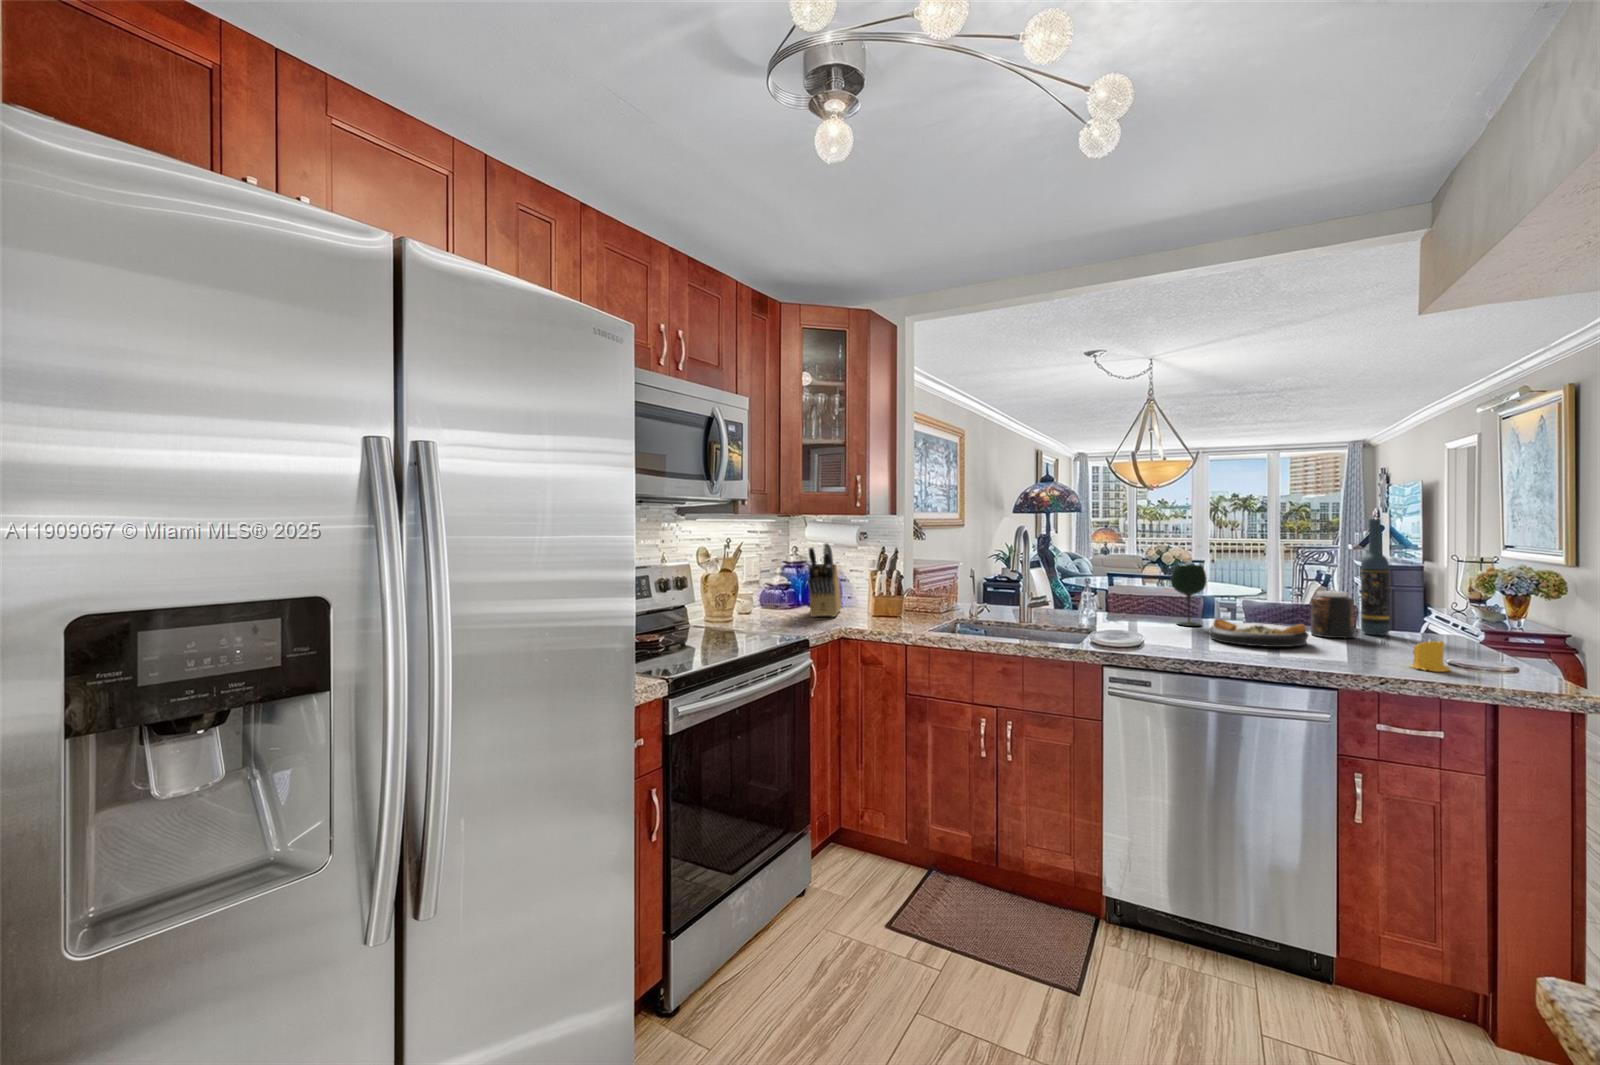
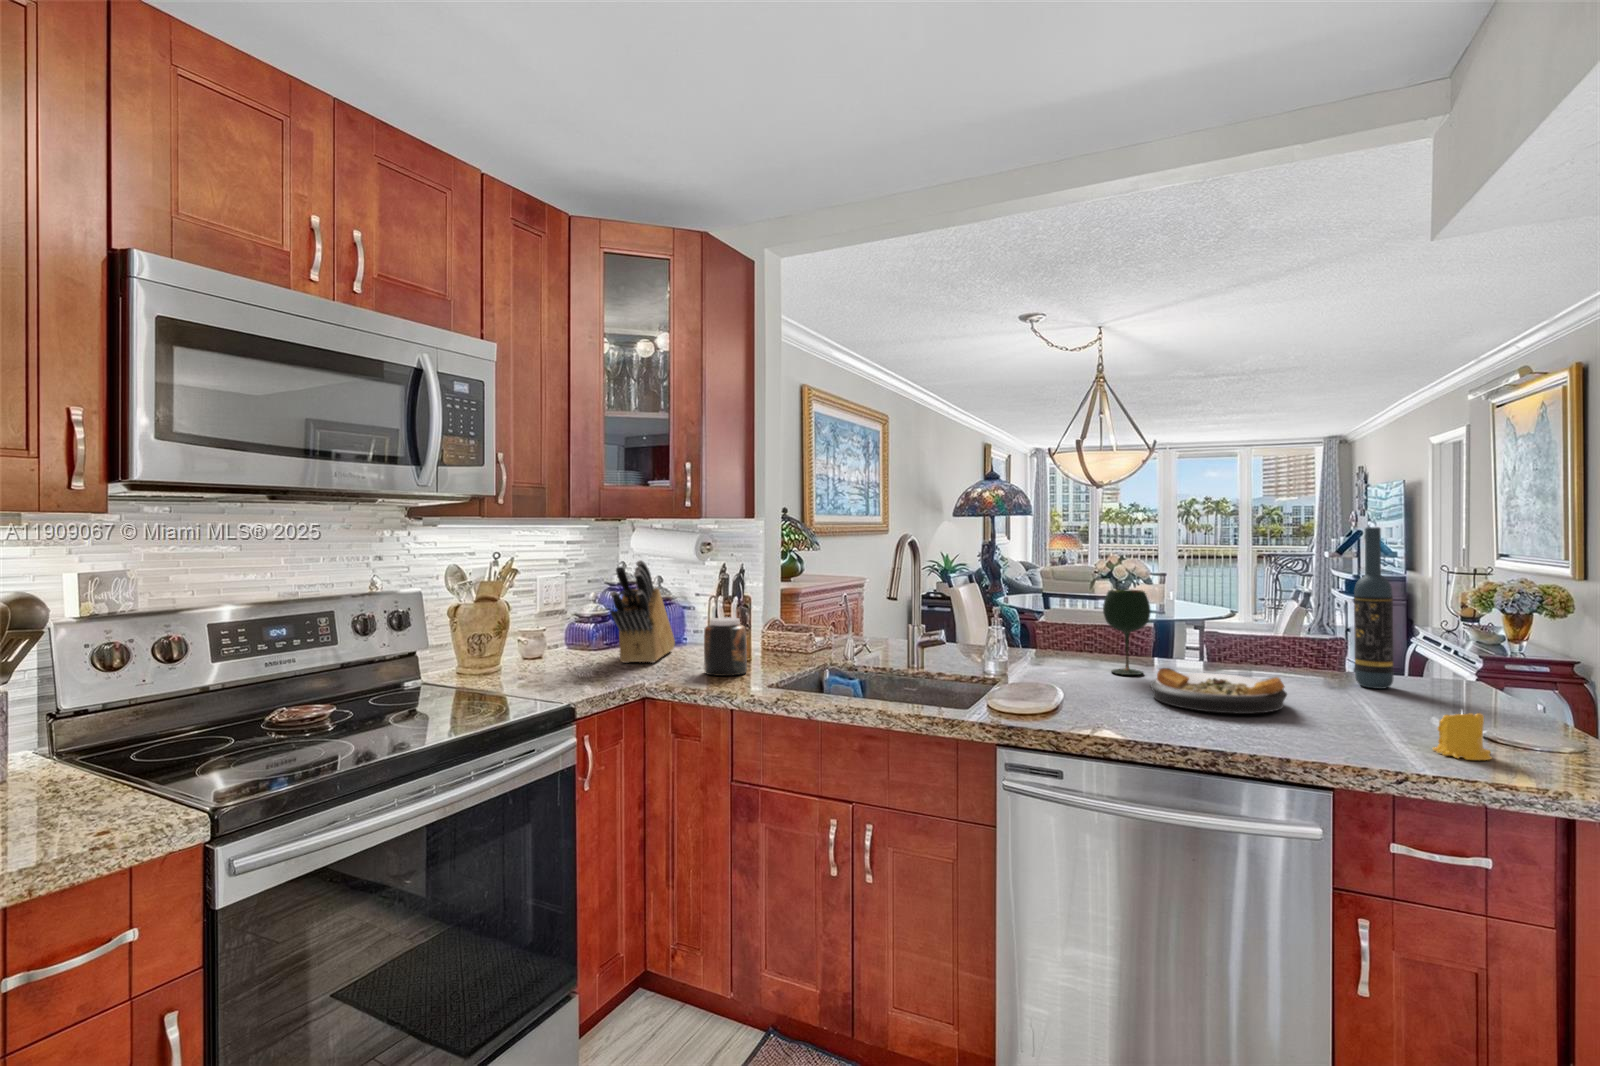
jar: present [1311,591,1355,638] -> present [704,617,747,676]

